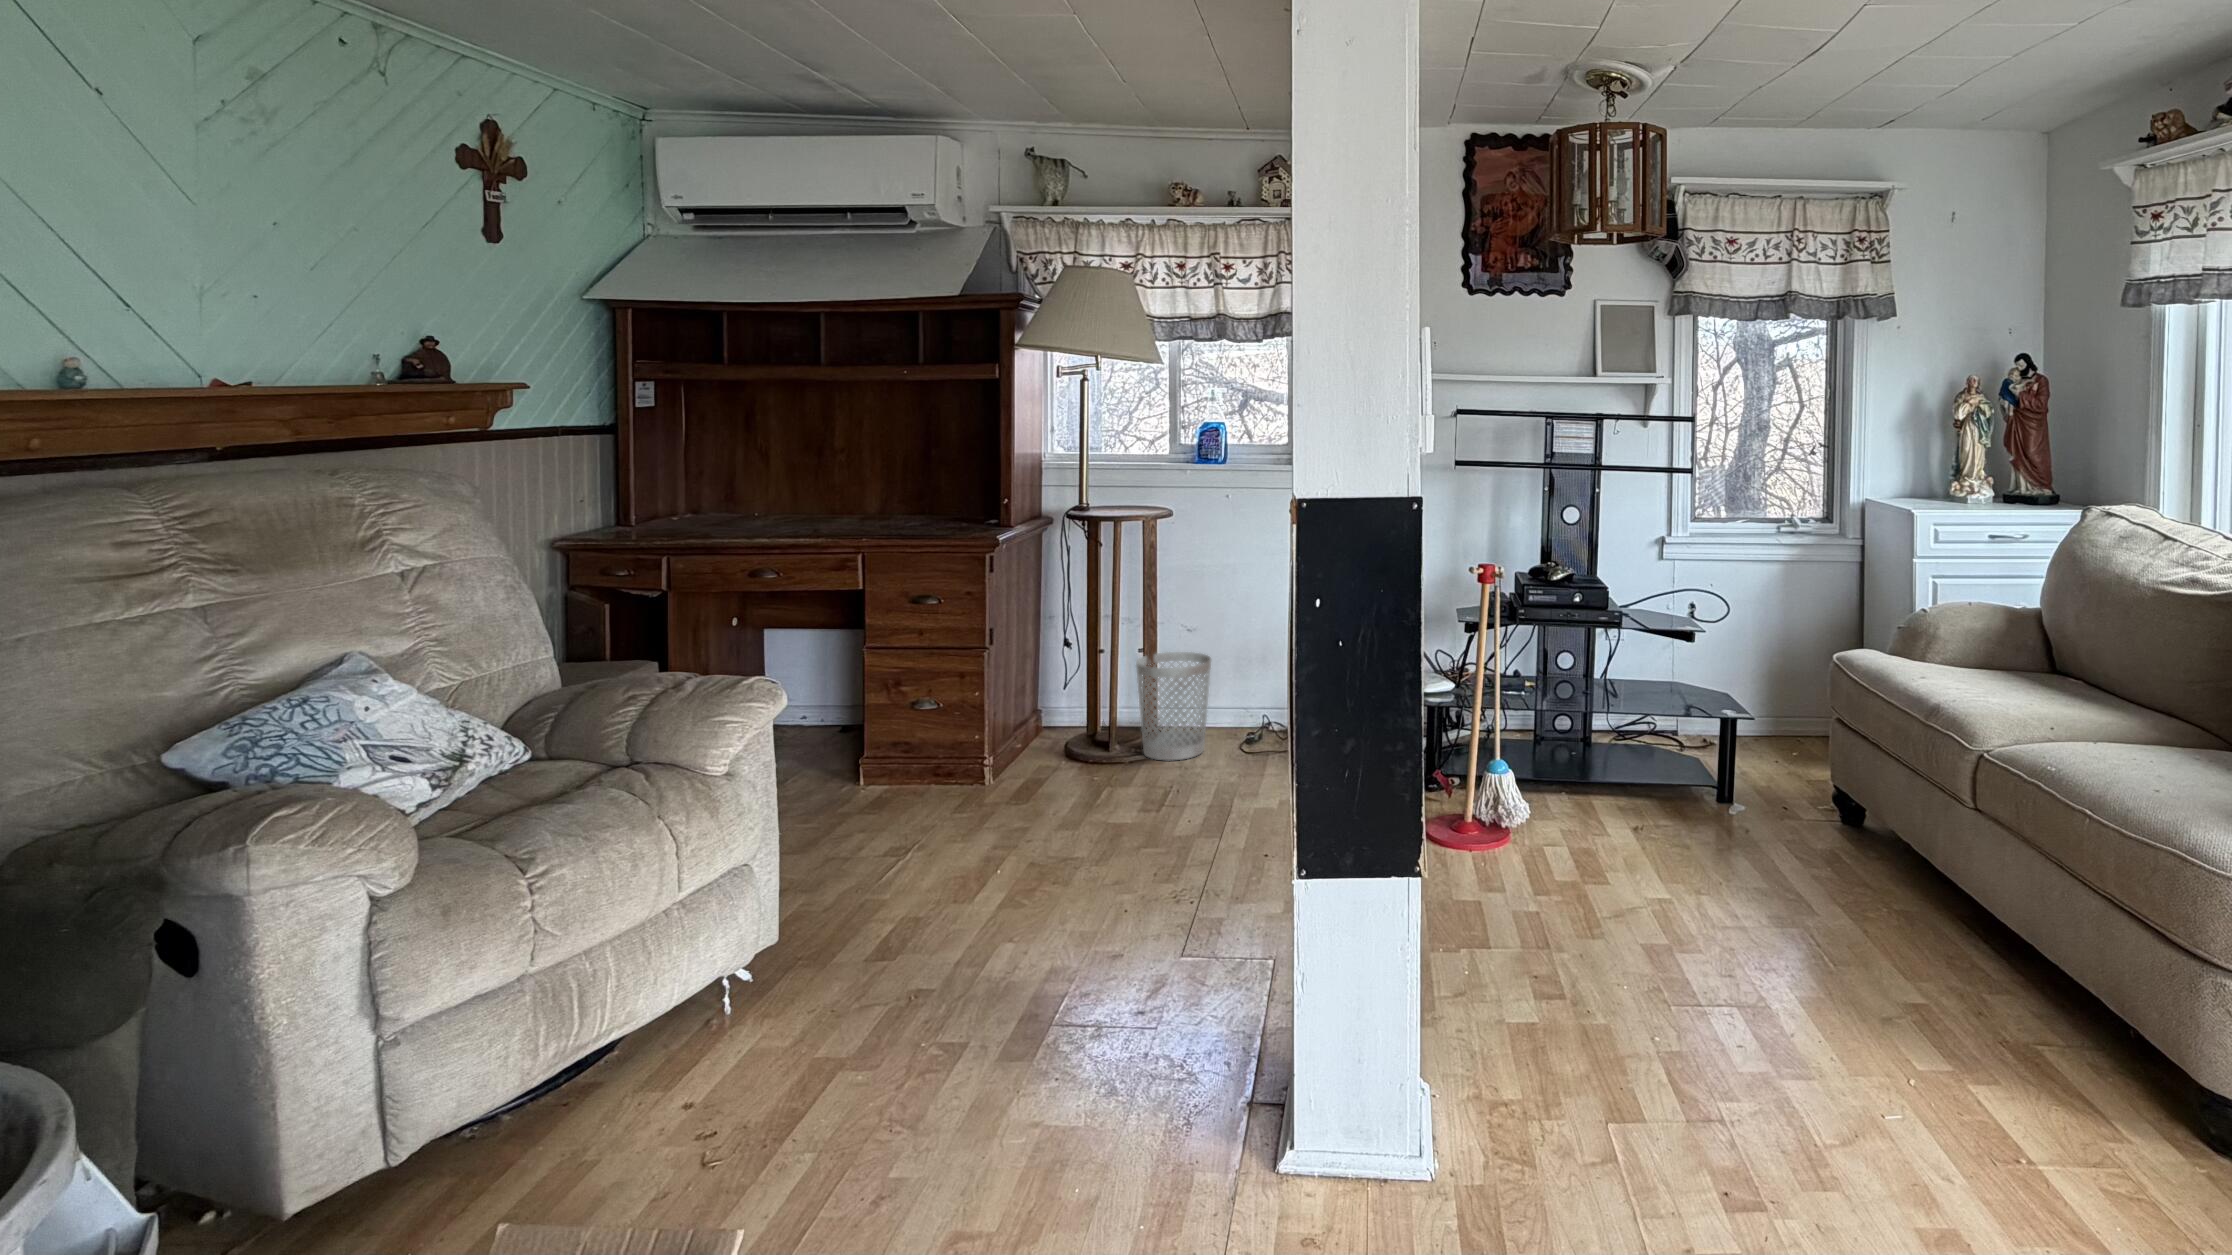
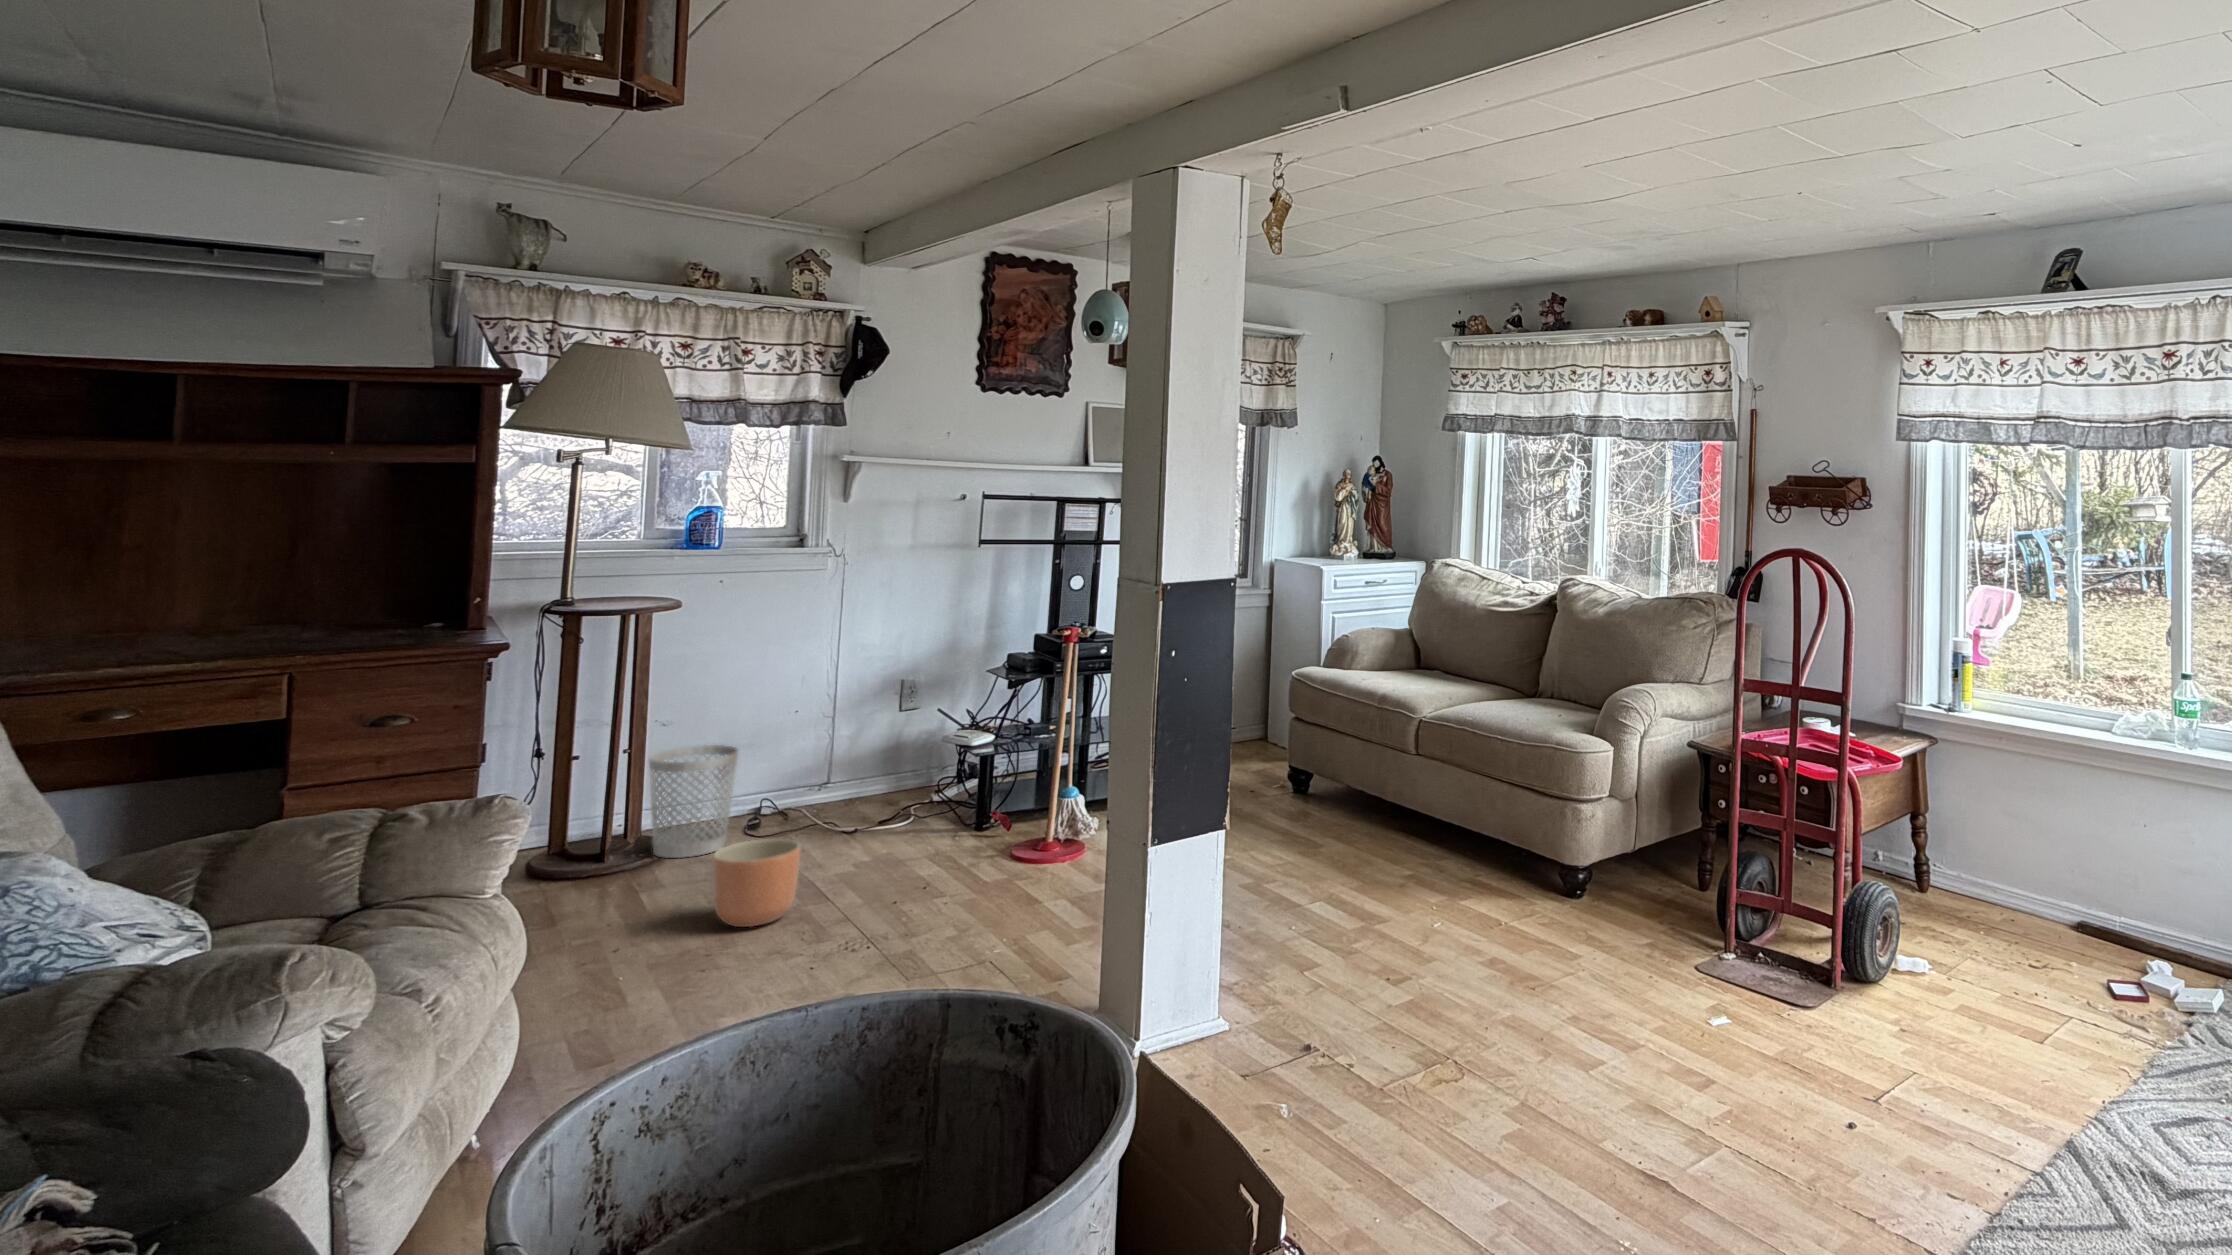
planter: none [1078,761,1160,854] -> present [713,839,801,927]

